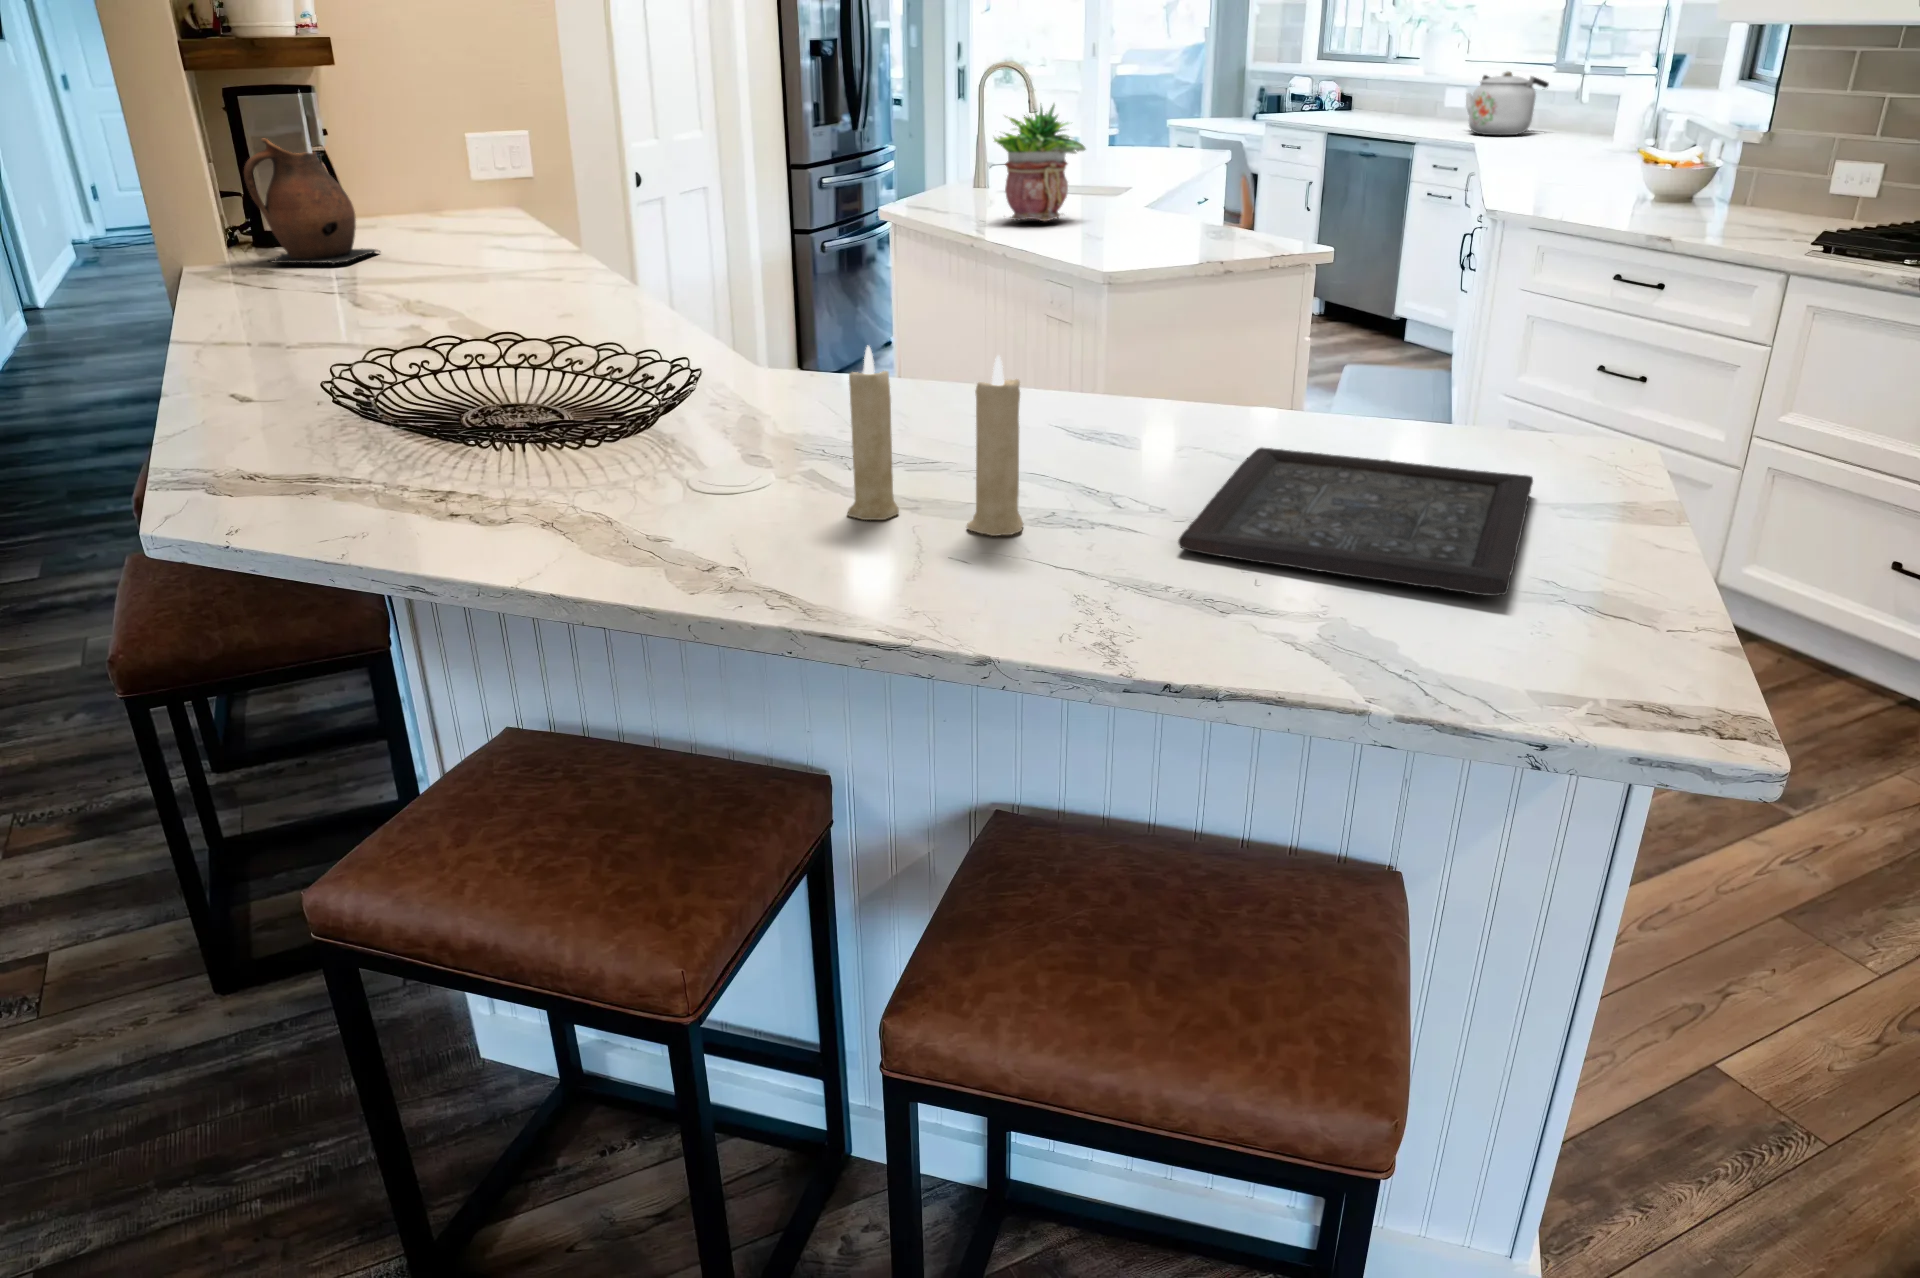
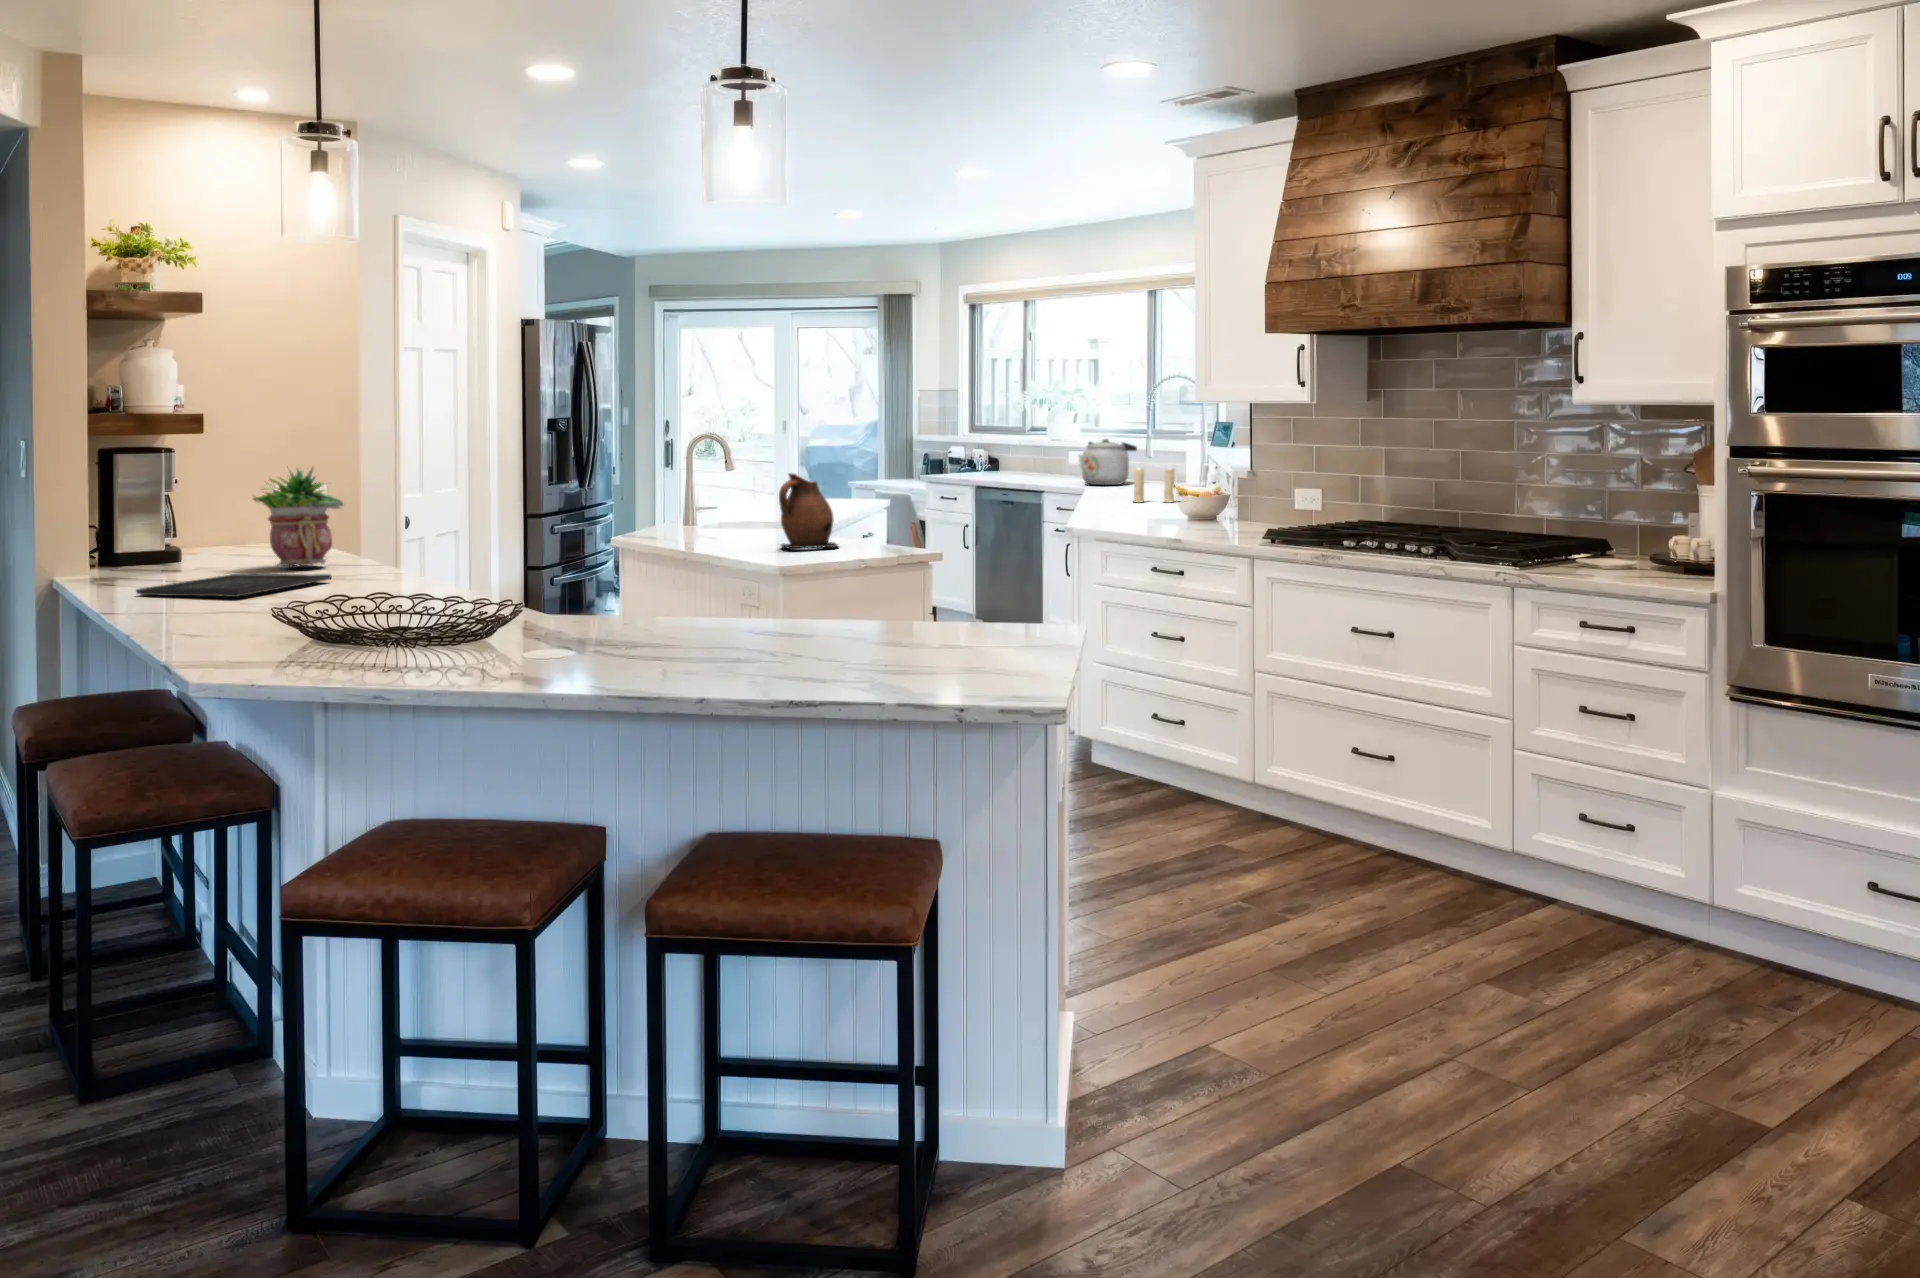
potted plant: present [994,104,1085,221] -> present [253,468,343,566]
ceramic pitcher: present [244,139,380,264] -> present [779,473,838,548]
candle: present [847,346,1023,536] -> present [1133,465,1174,502]
tray: present [1178,448,1533,596] -> present [136,574,332,597]

